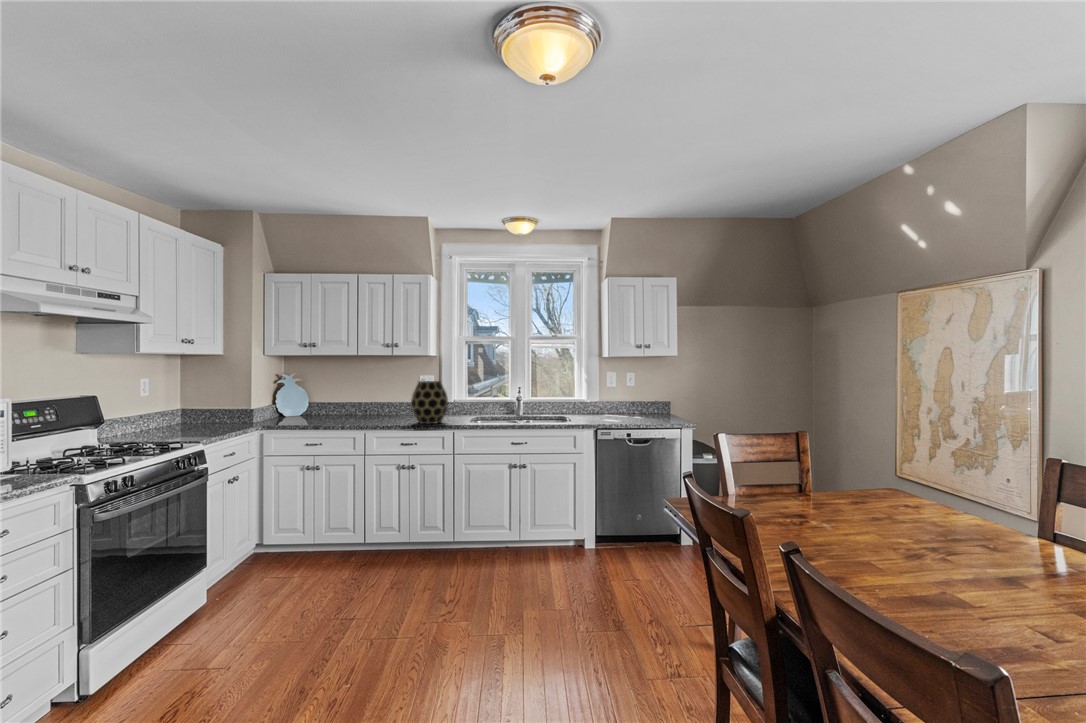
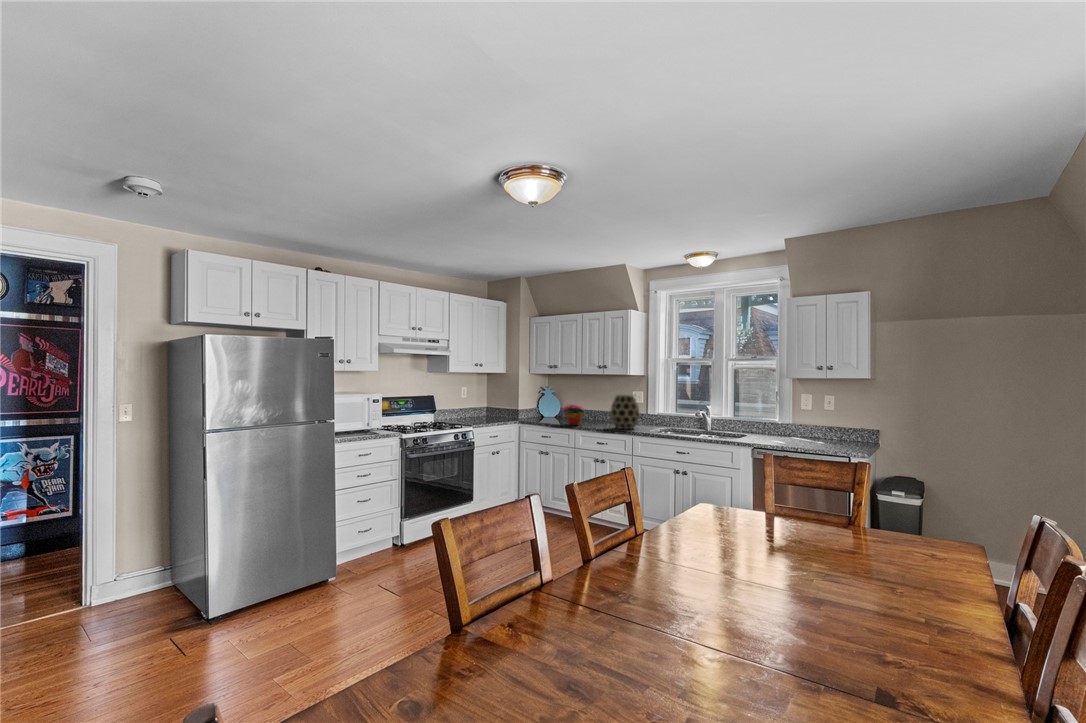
flower arrangement: none [330,395,375,425] -> present [563,404,585,425]

